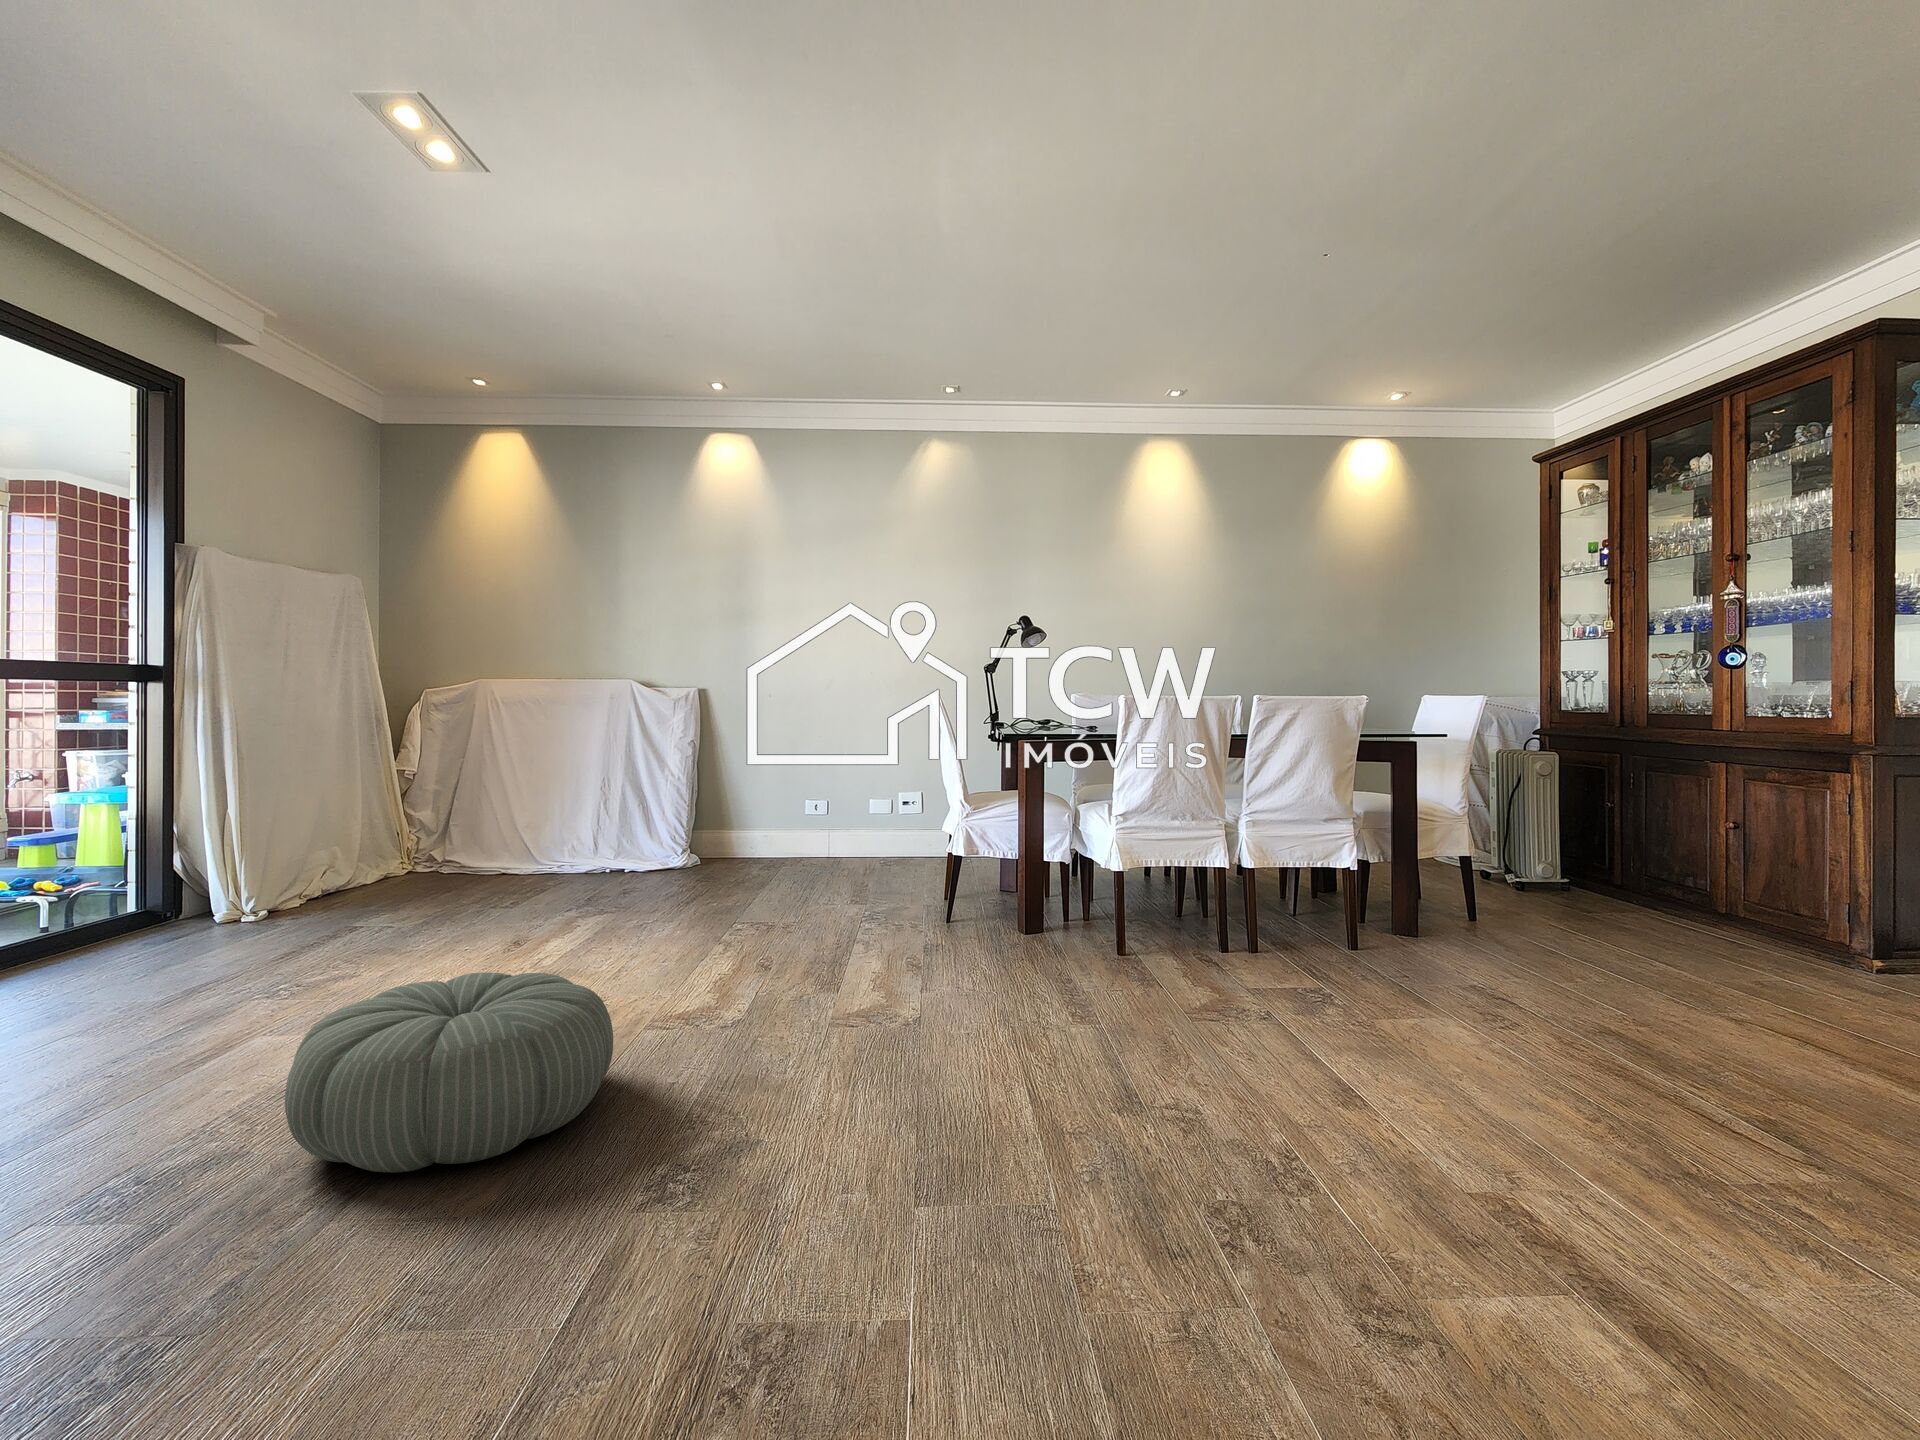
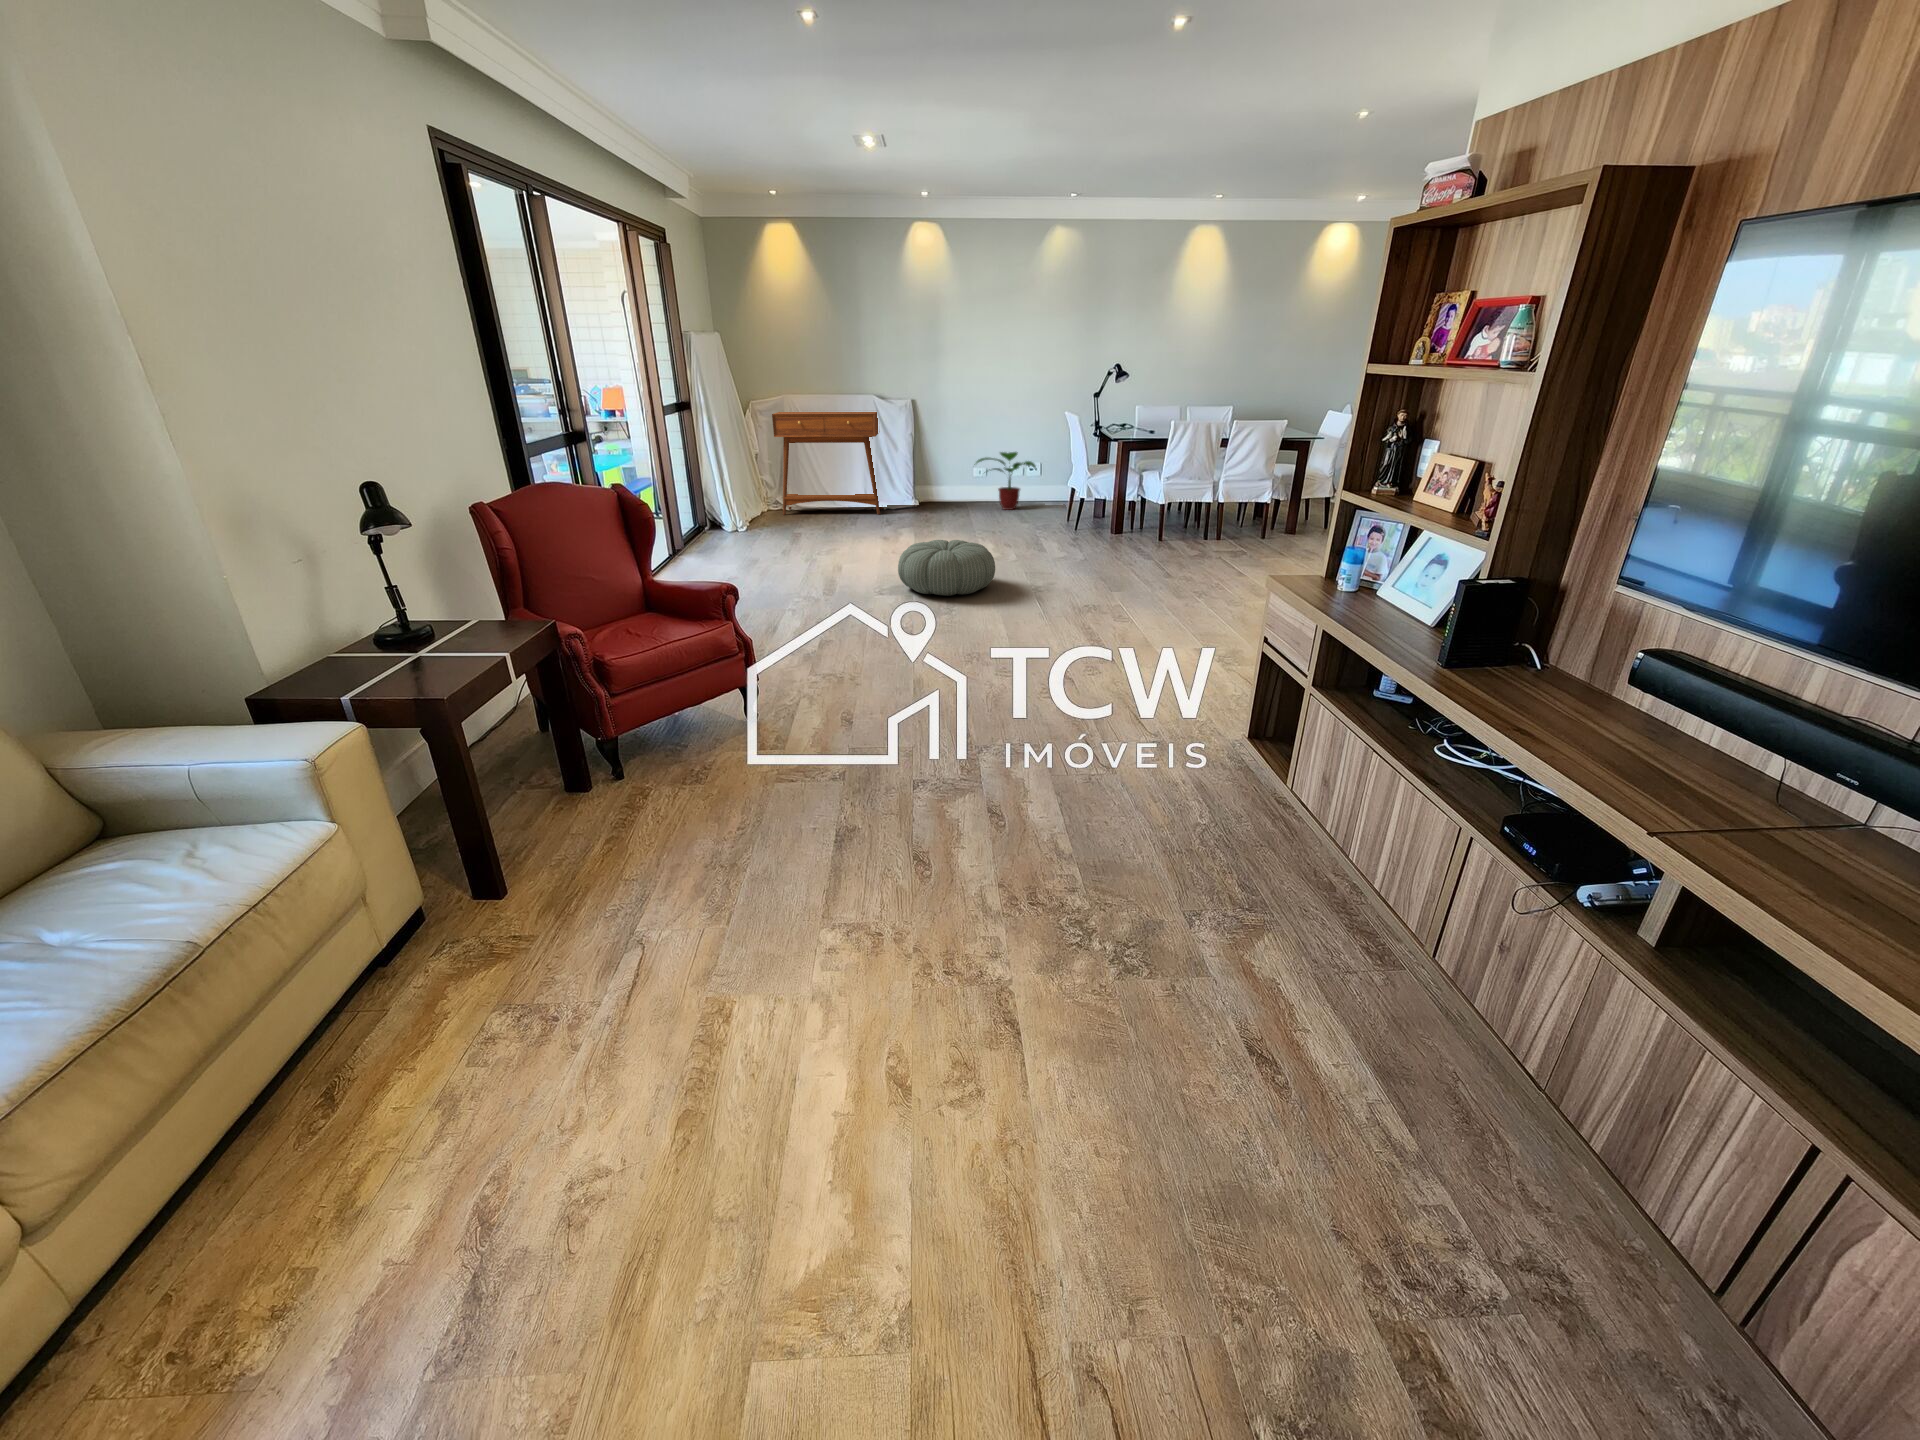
console table: none [408,706,627,886] -> present [772,412,883,515]
potted plant: none [789,775,902,875] -> present [974,452,1036,510]

